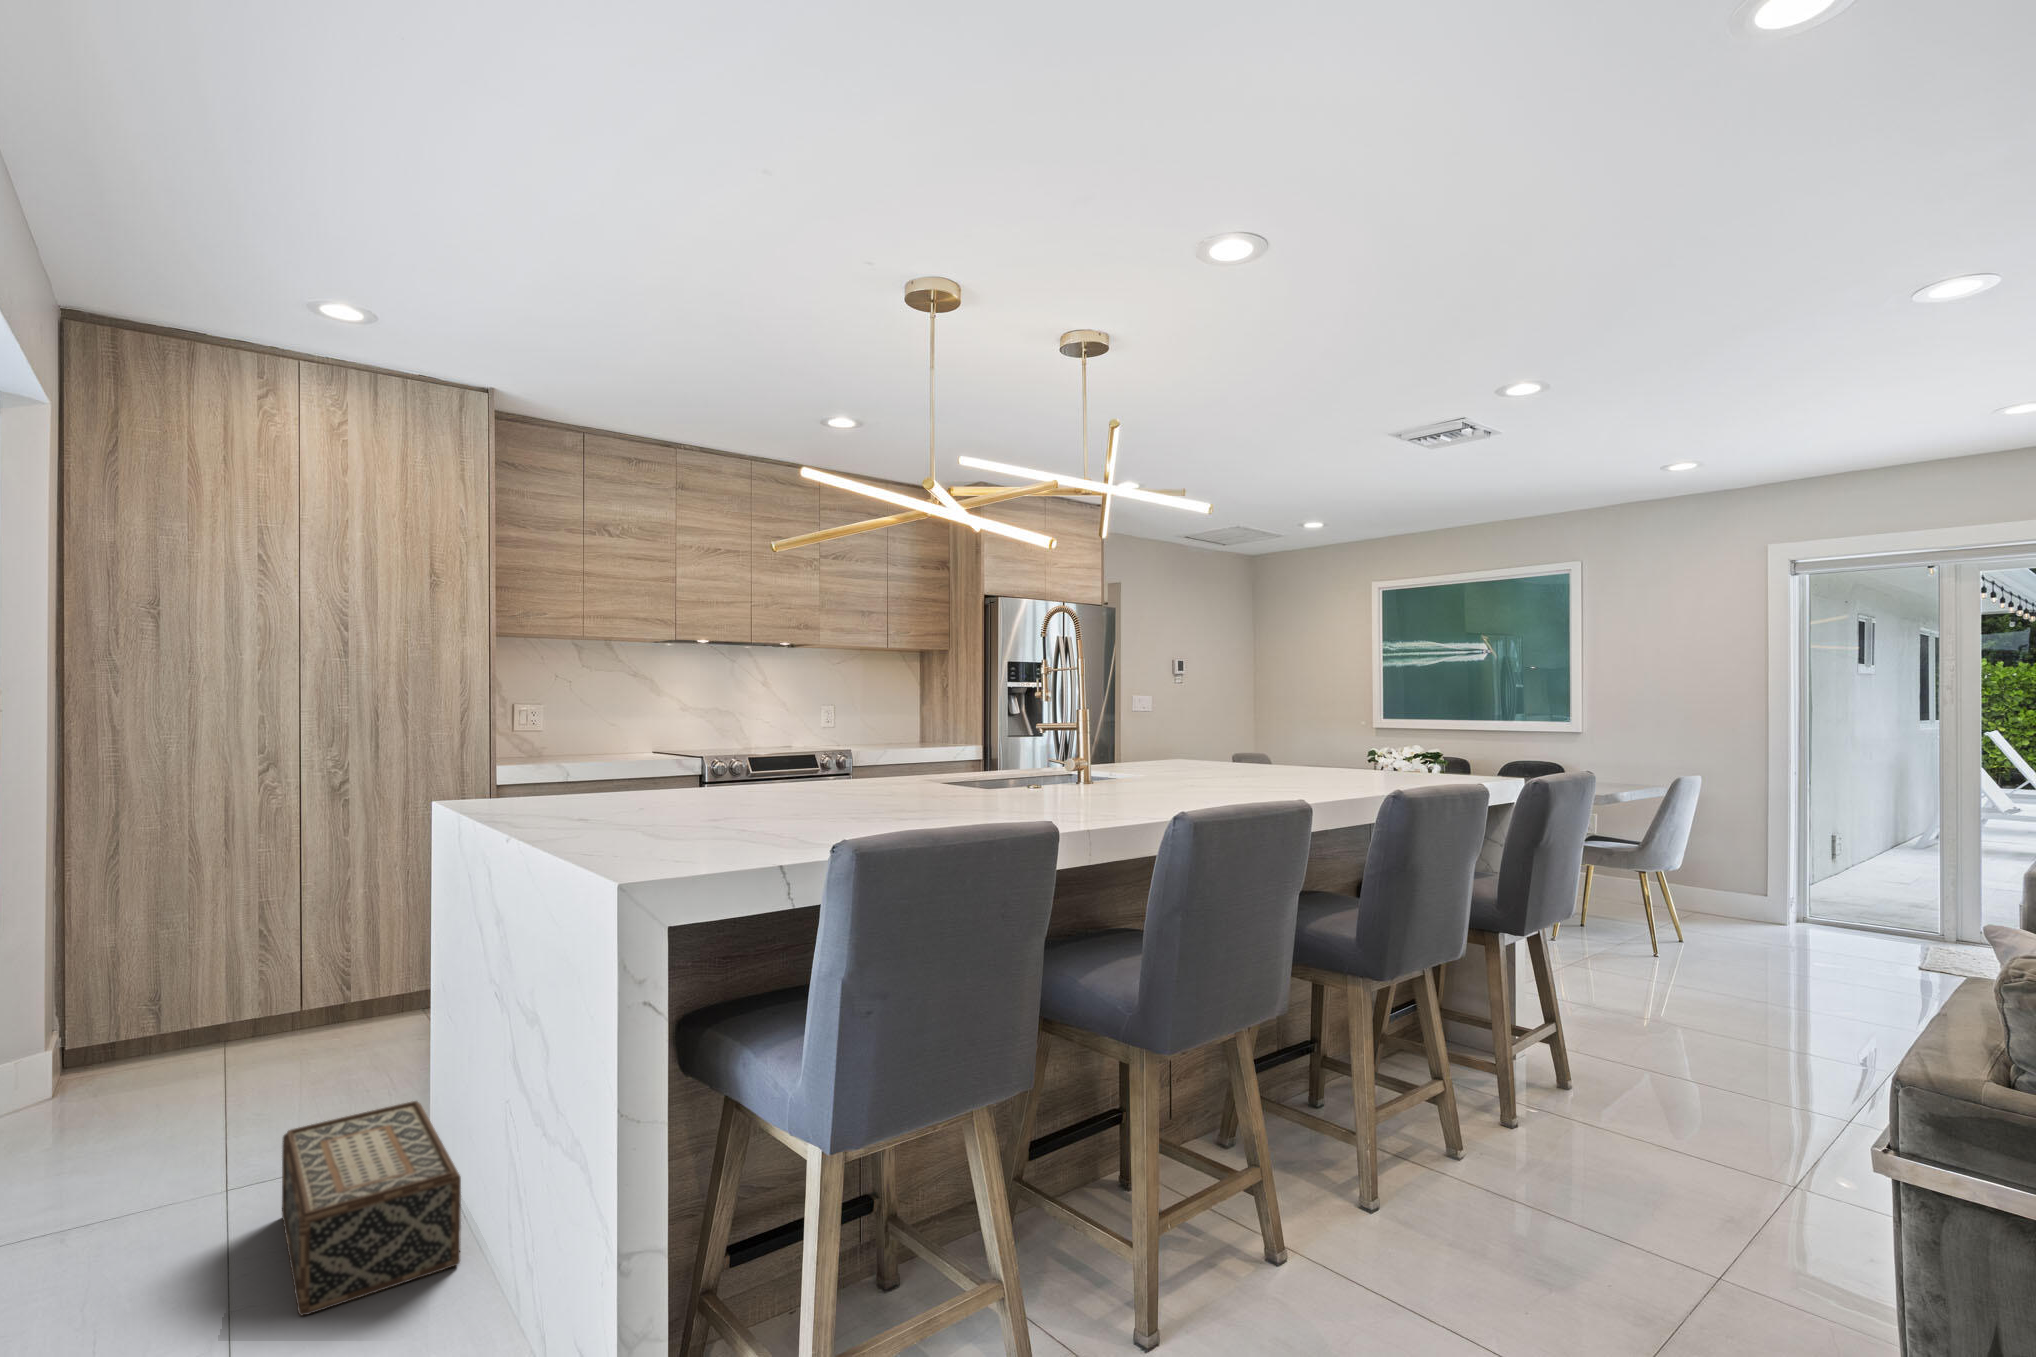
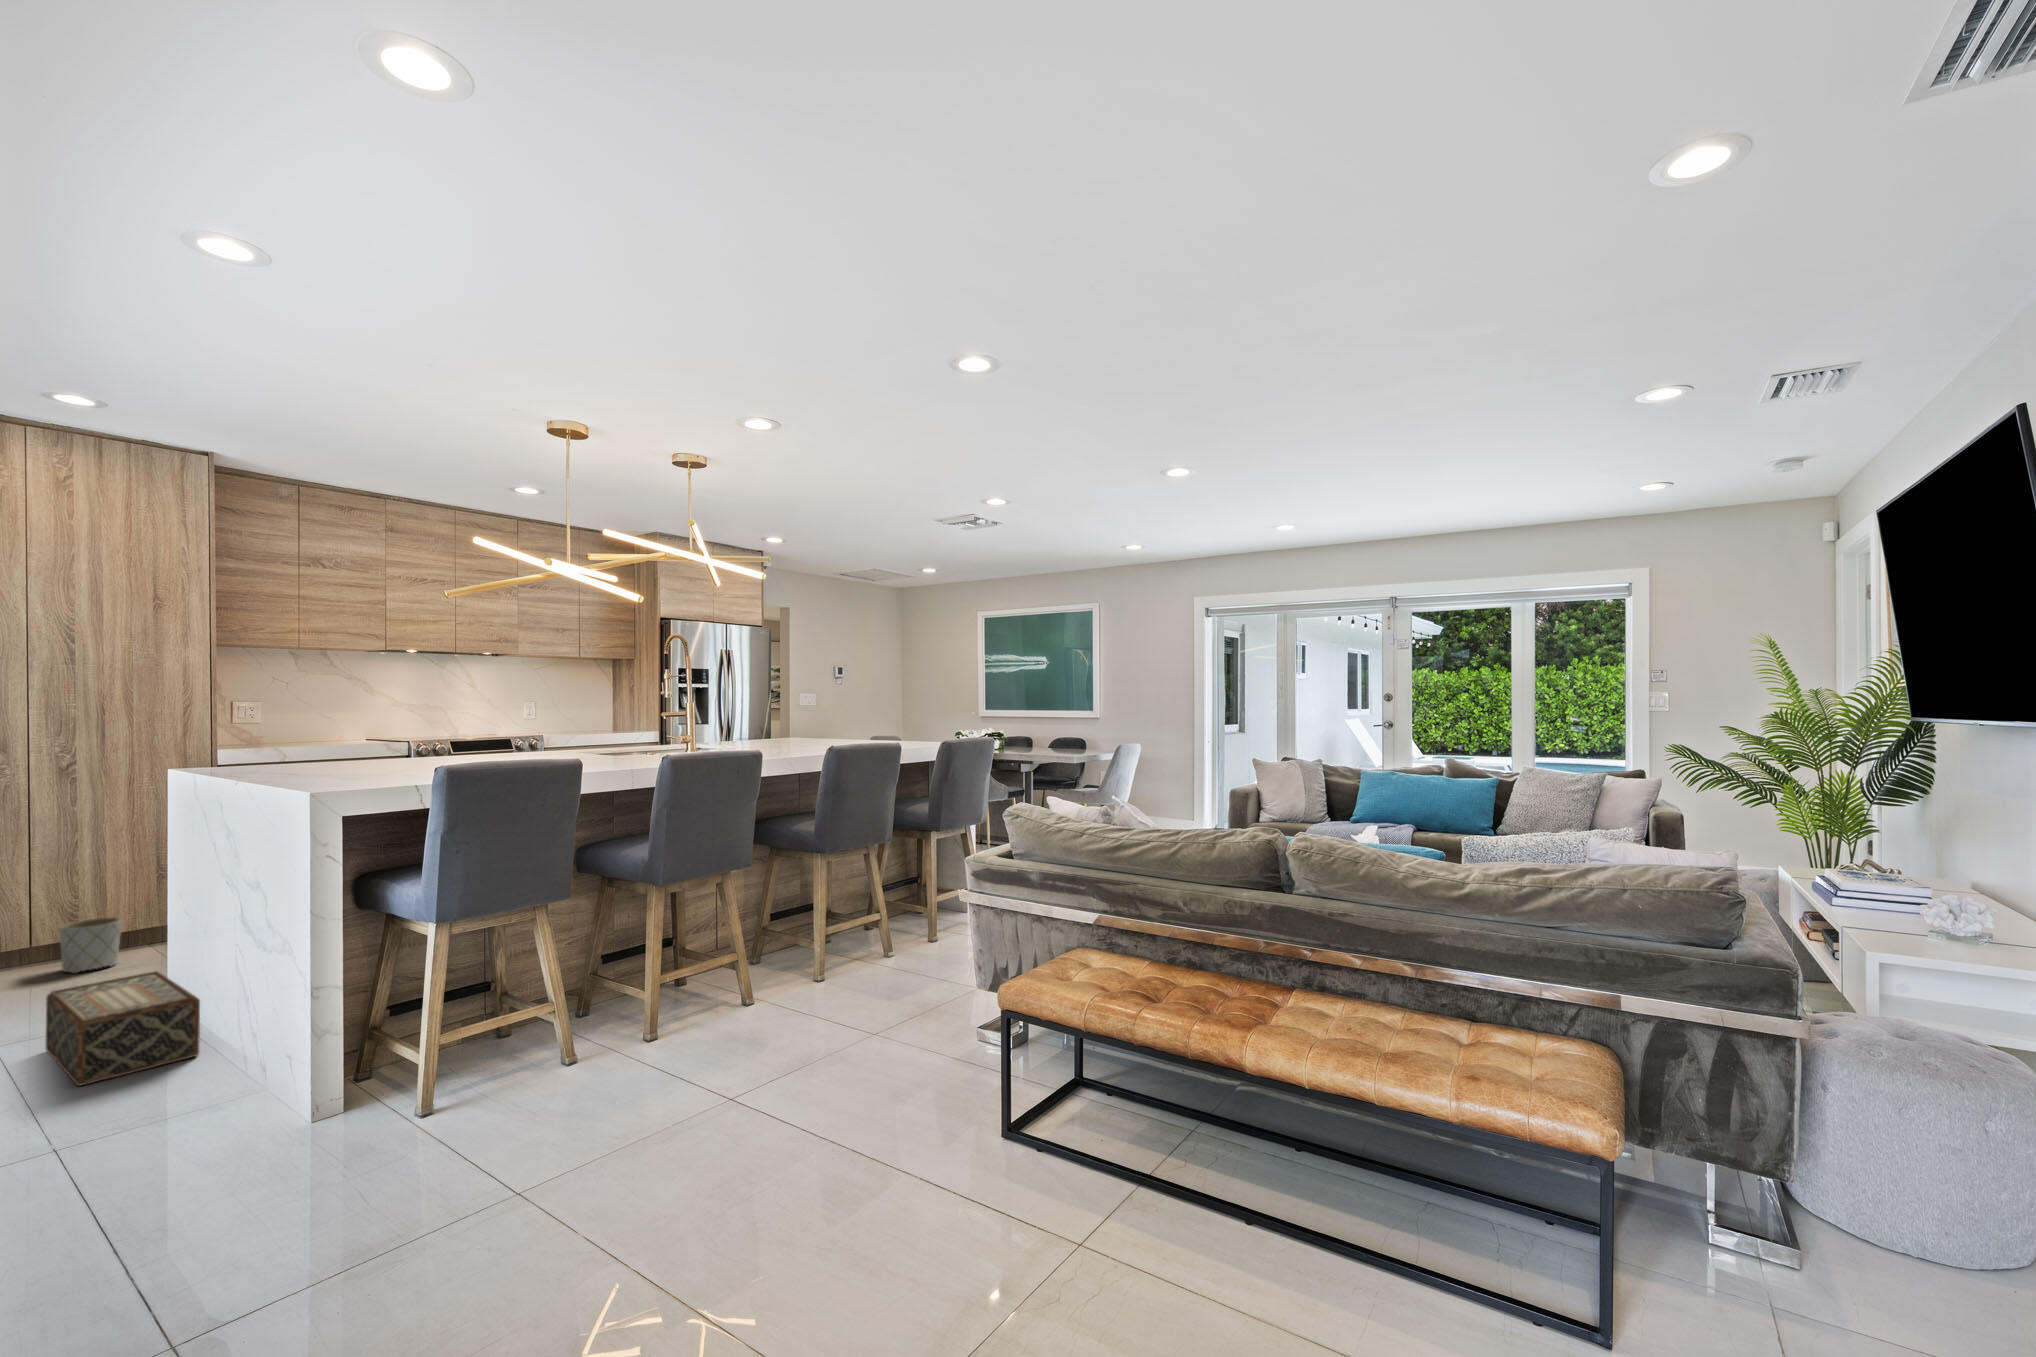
planter: none [331,982,397,1056] -> present [60,917,122,973]

